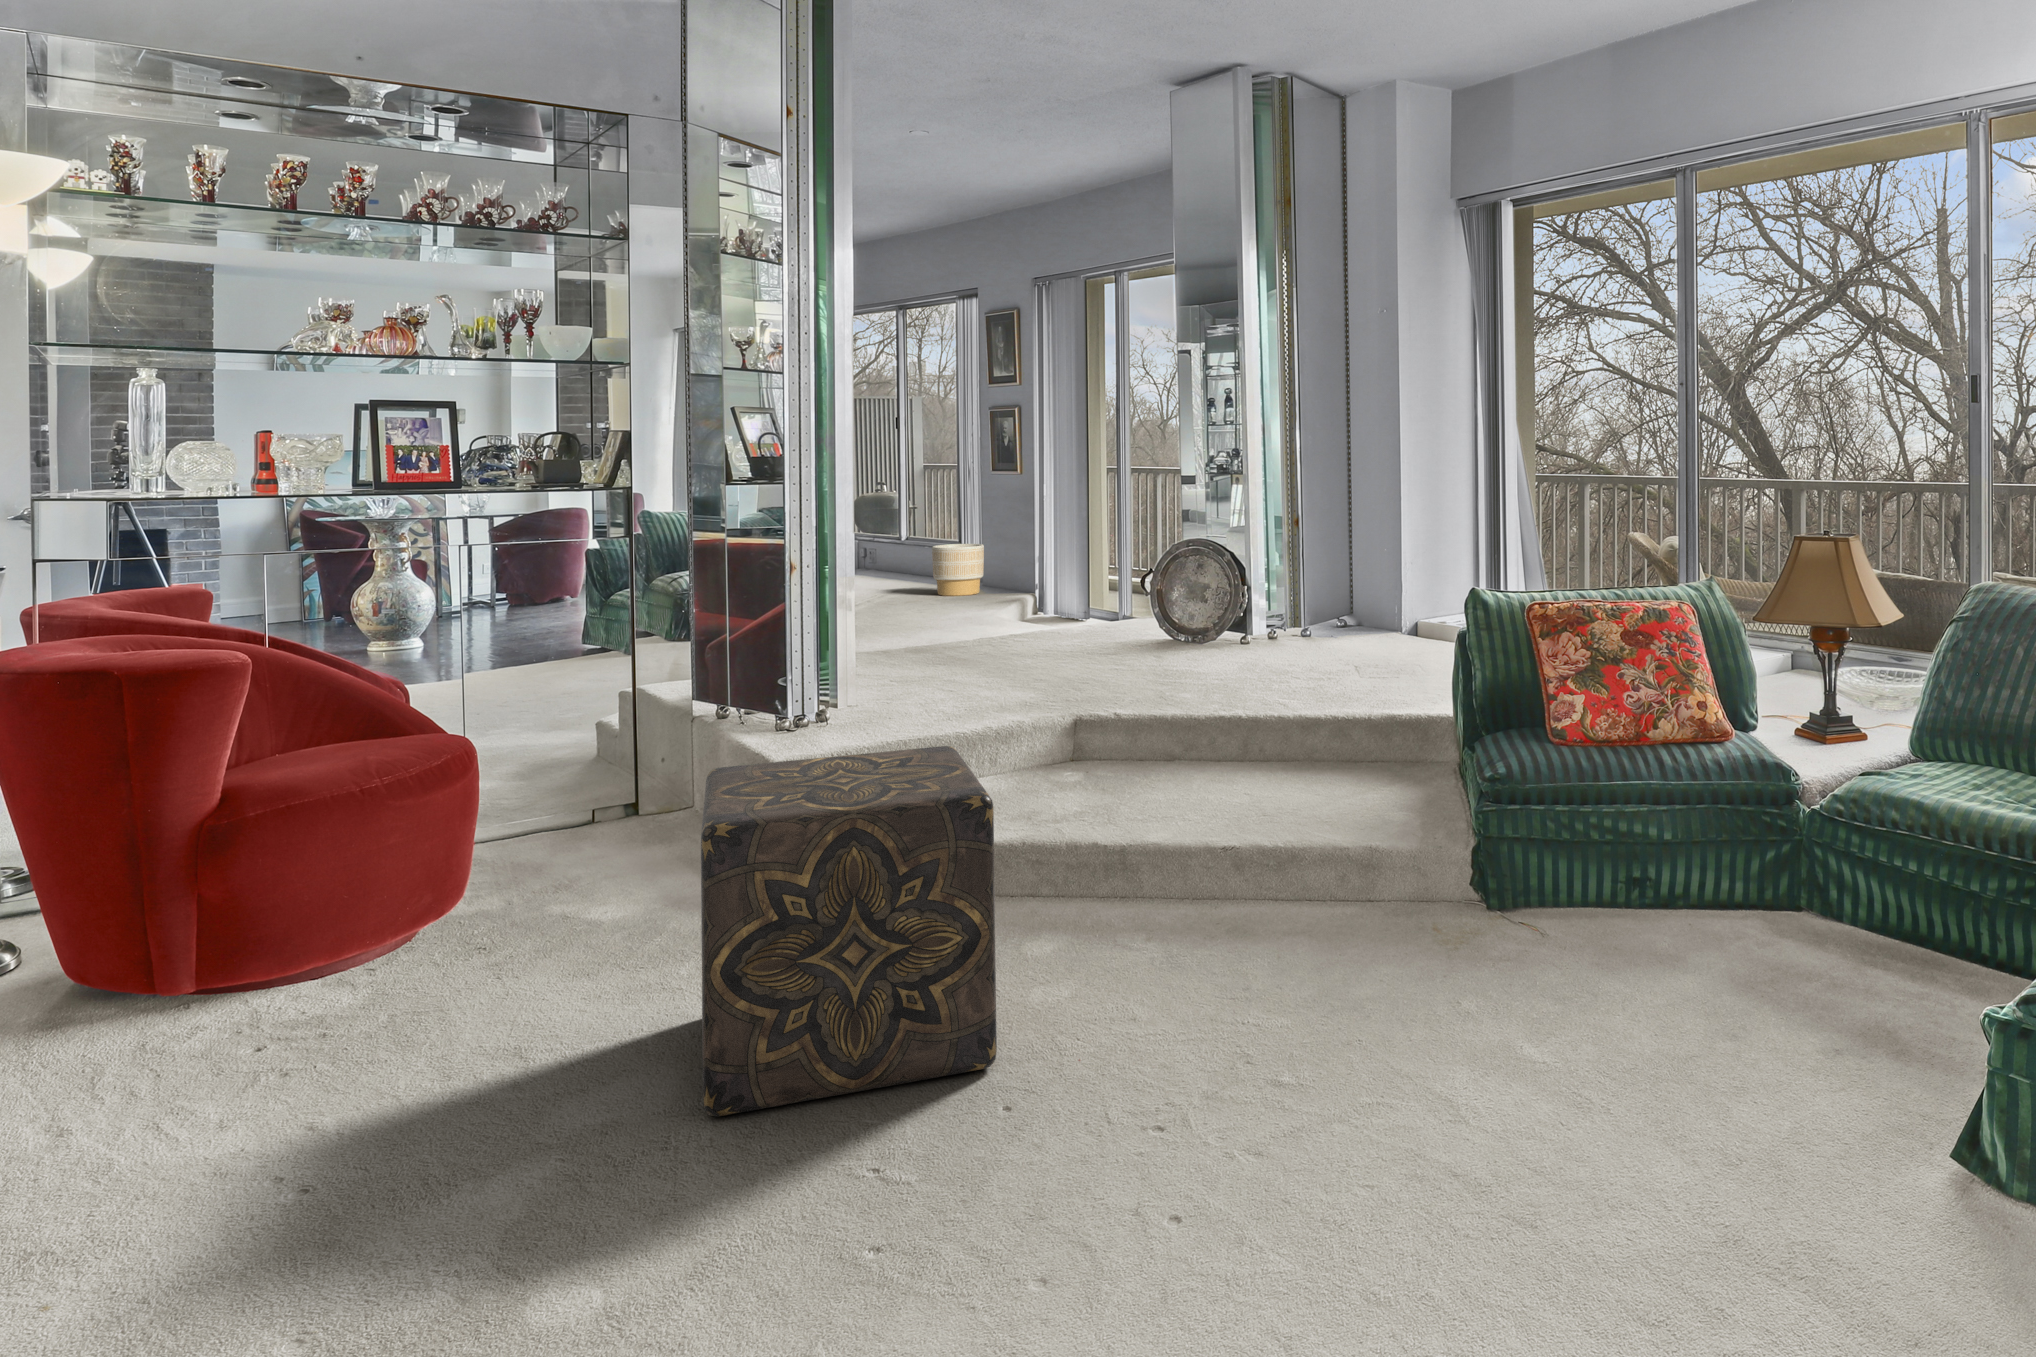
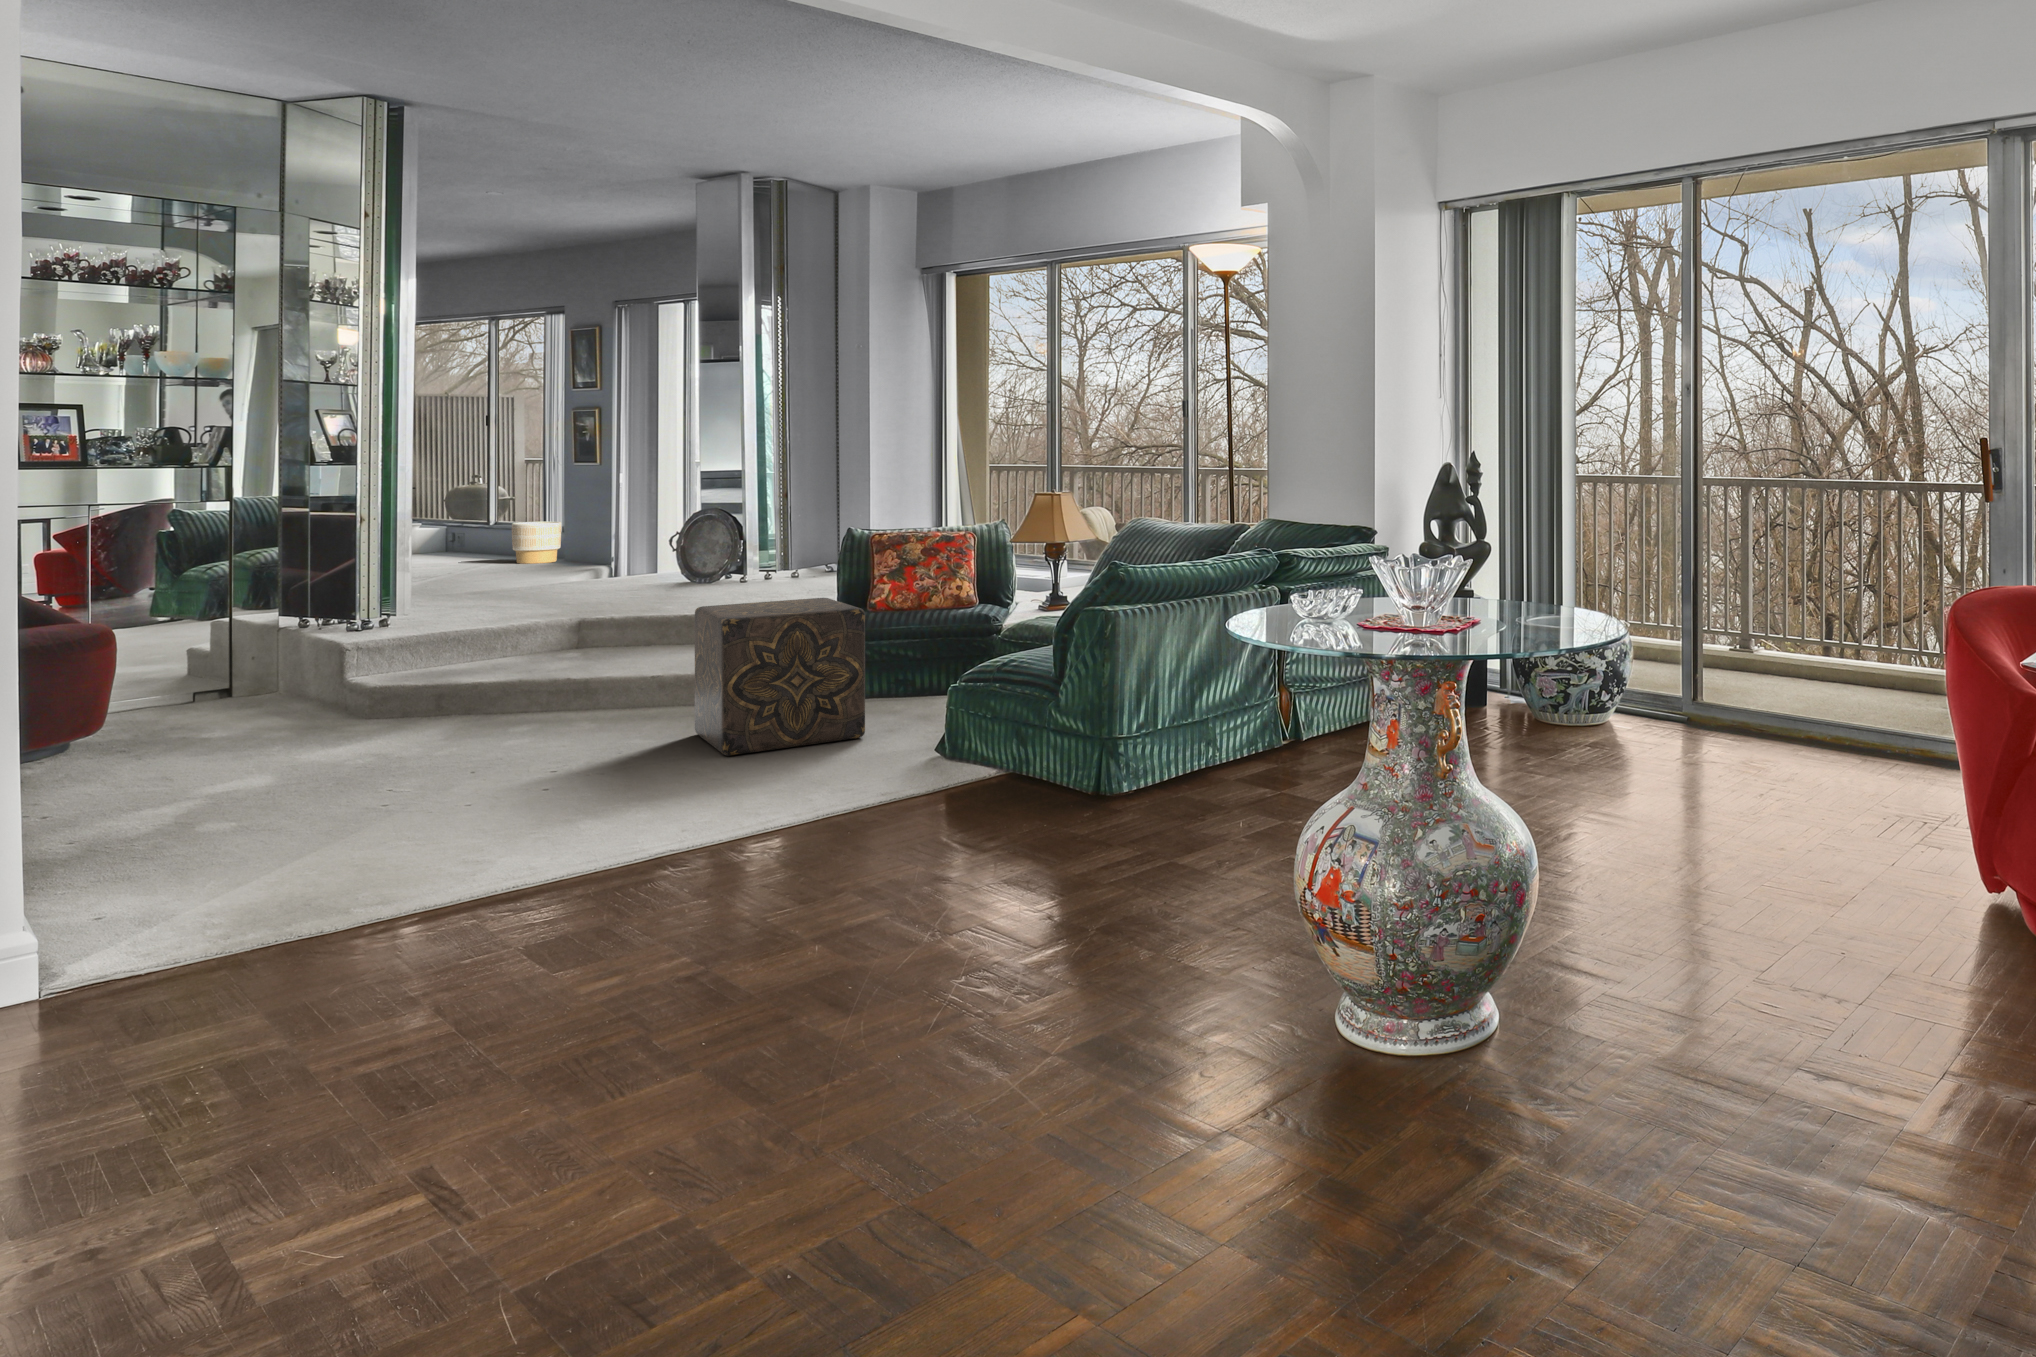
ottoman: present [701,746,997,1116] -> present [695,598,865,756]

